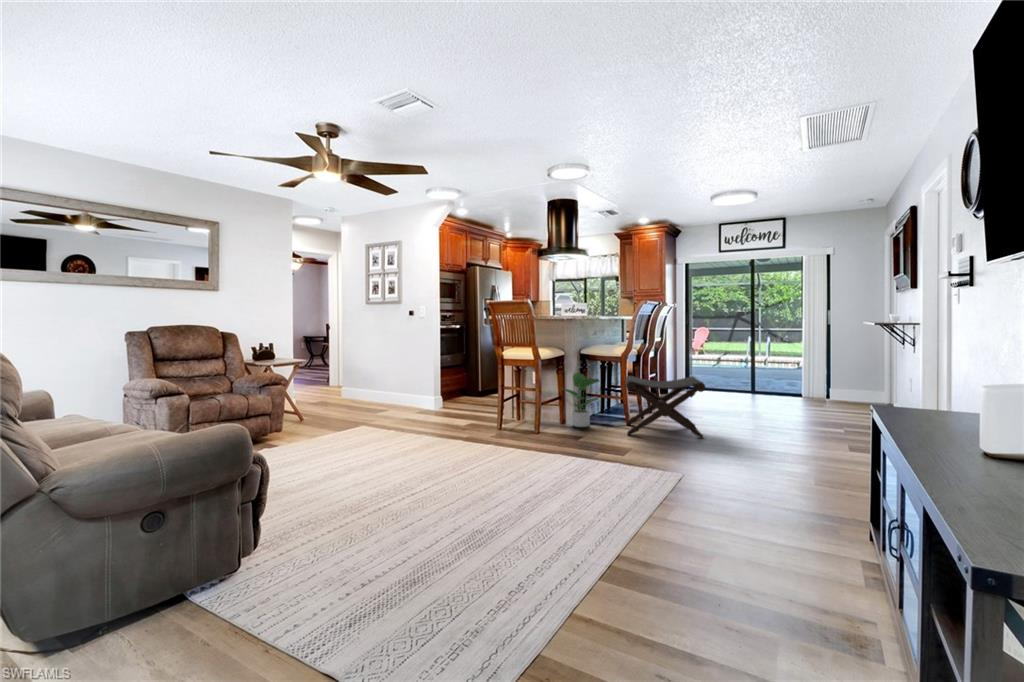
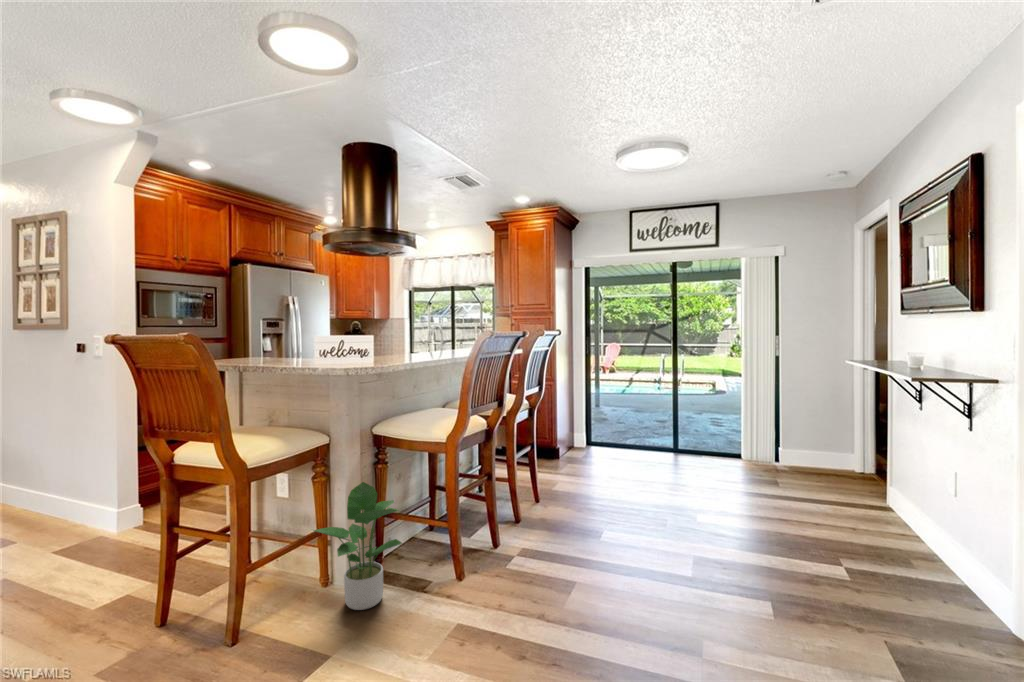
footstool: present [625,376,705,438] -> none [440,486,613,654]

